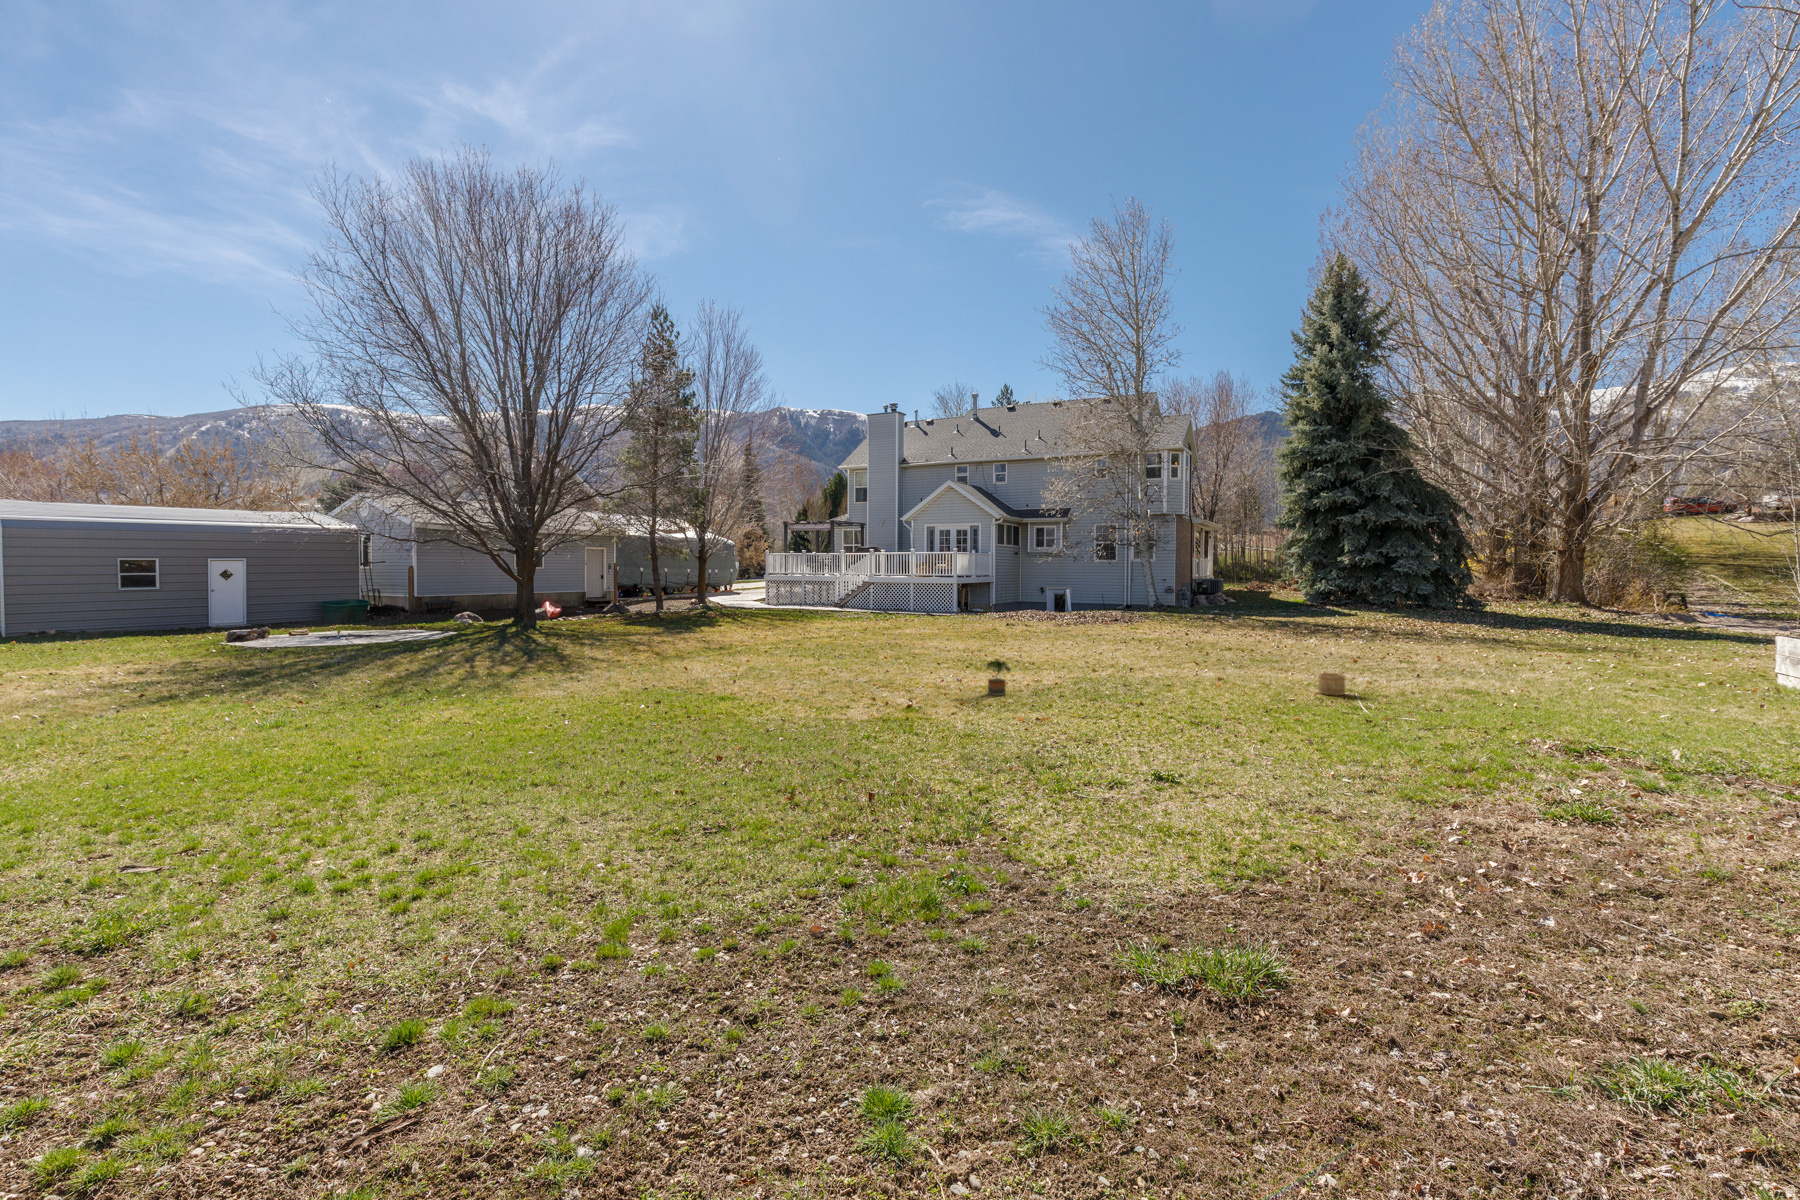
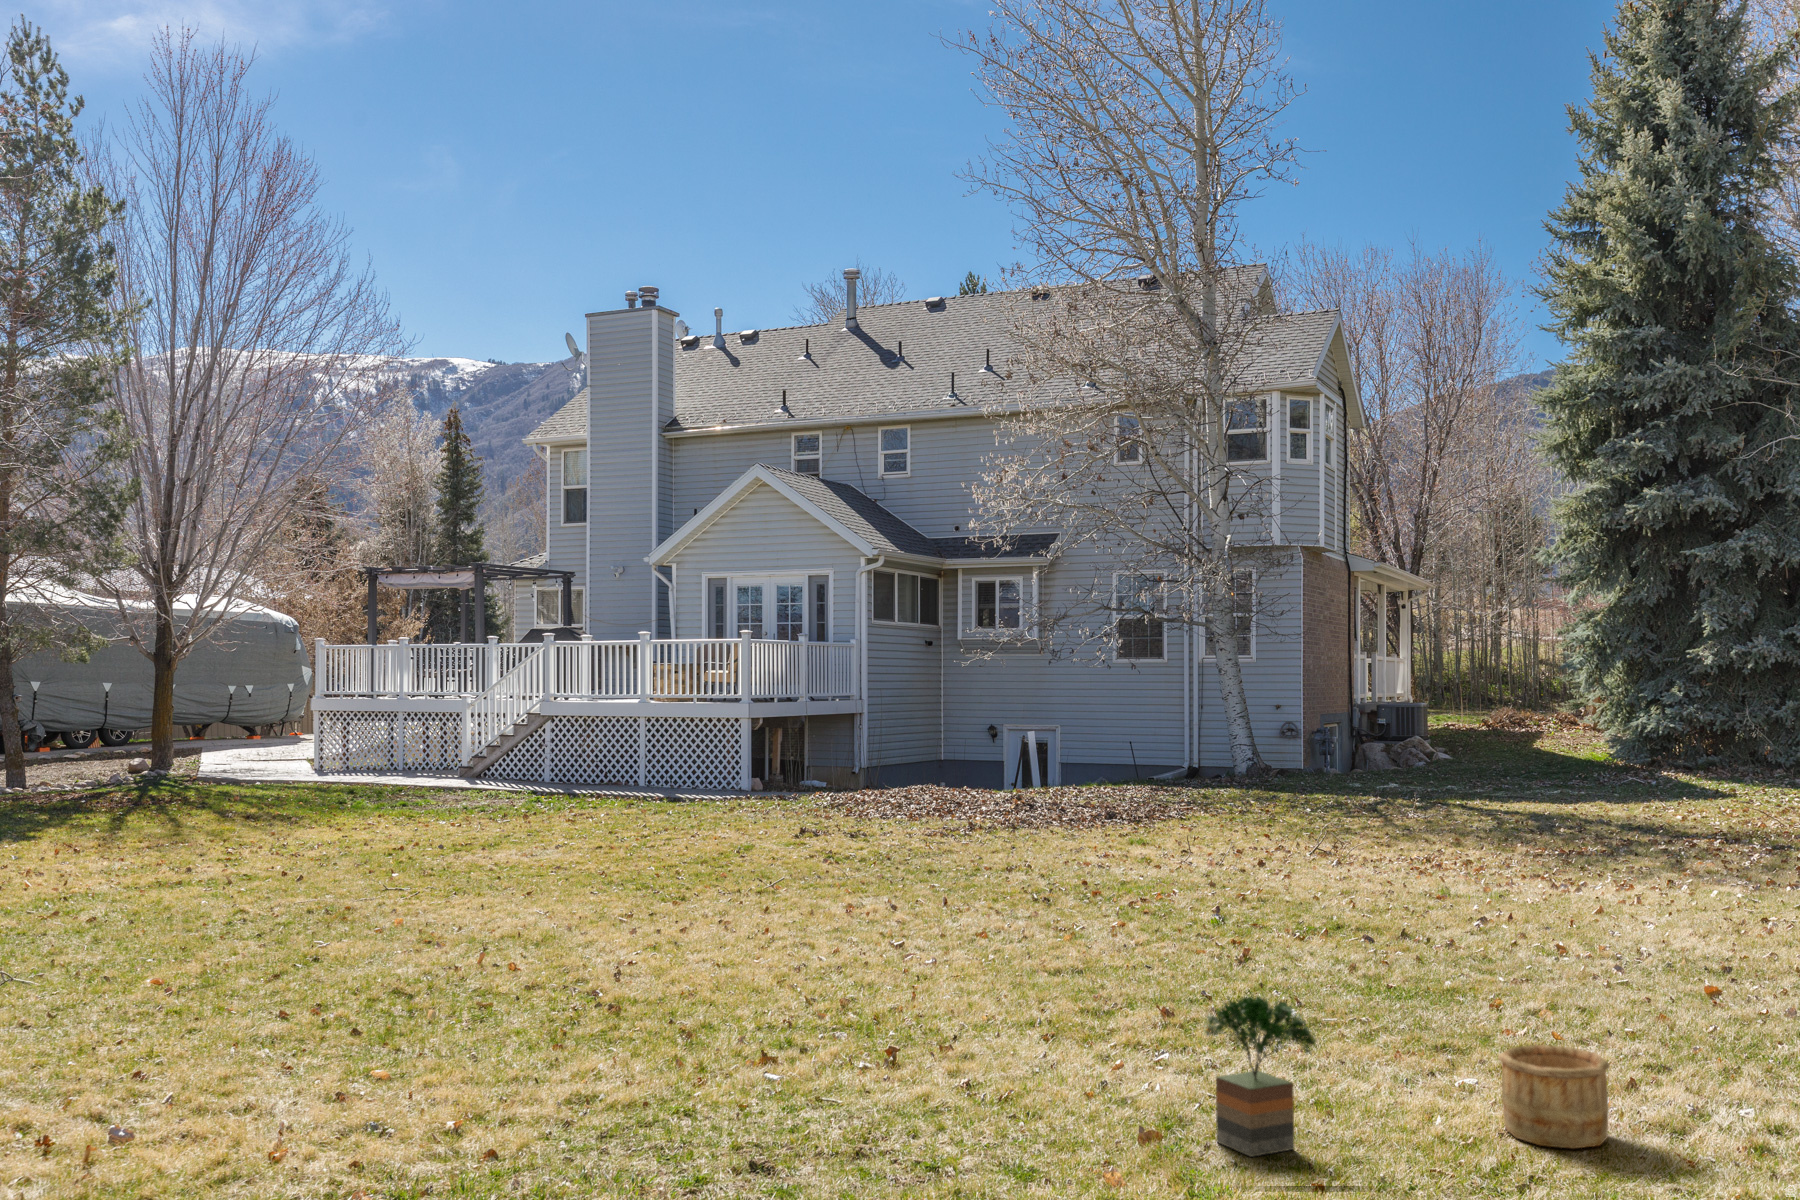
potted tree: present [986,660,1010,696] -> present [1204,996,1316,1157]

